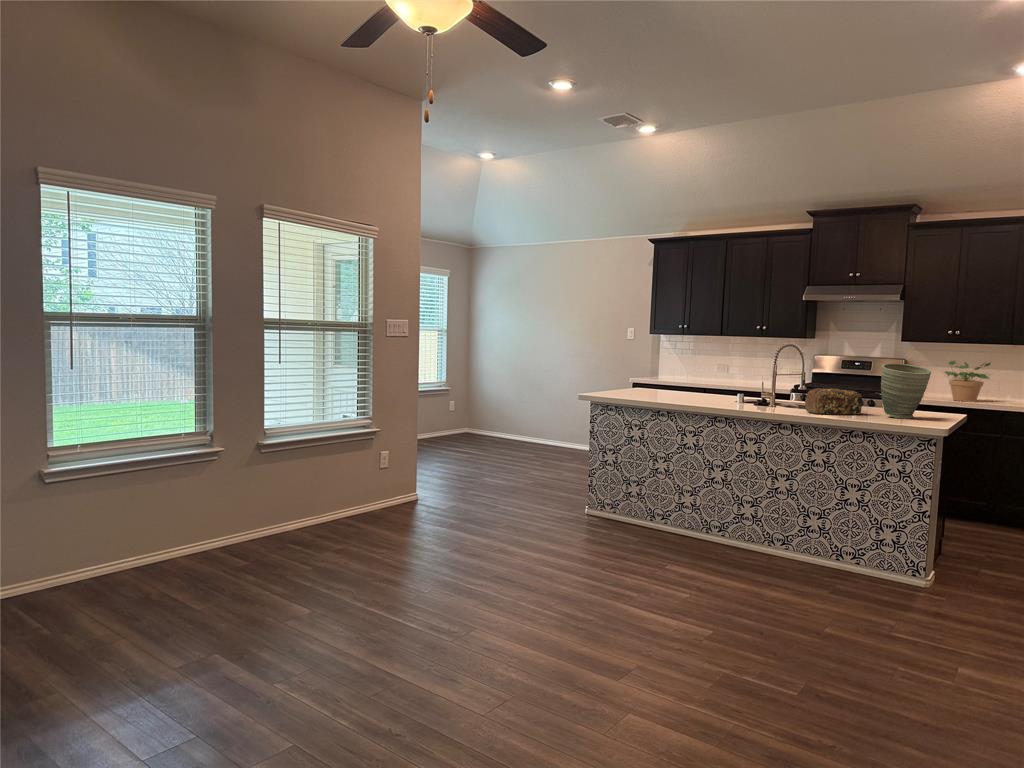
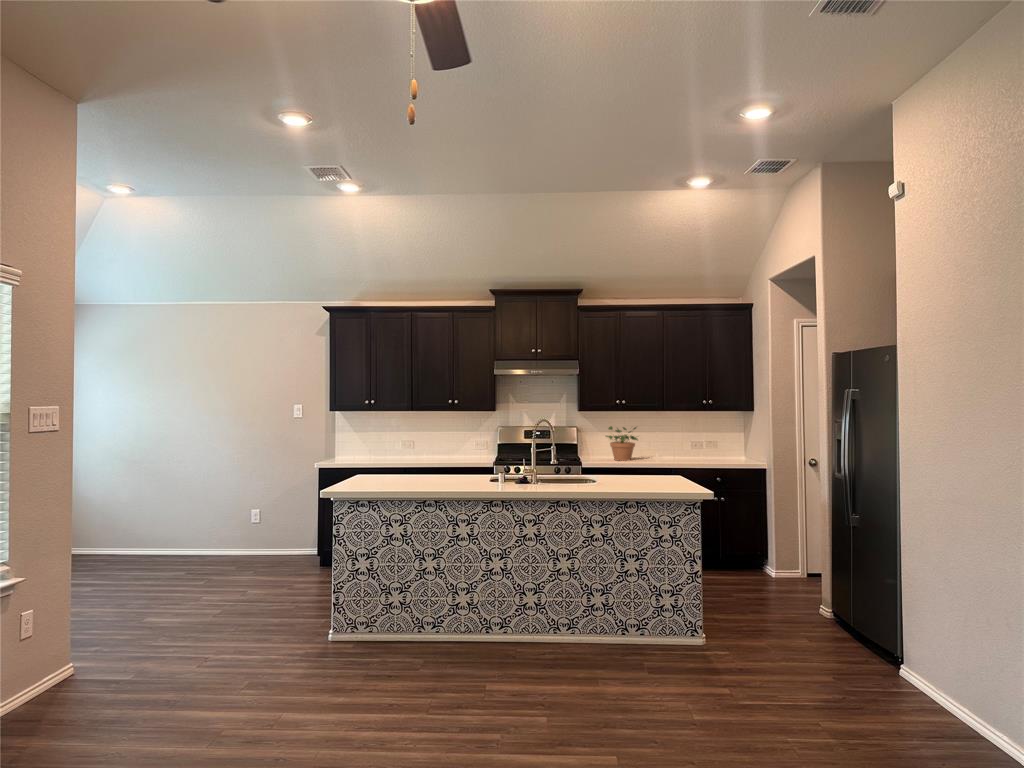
vase: present [881,363,931,419] -> none [640,434,682,485]
bread loaf: present [805,388,863,415] -> none [576,461,624,488]

